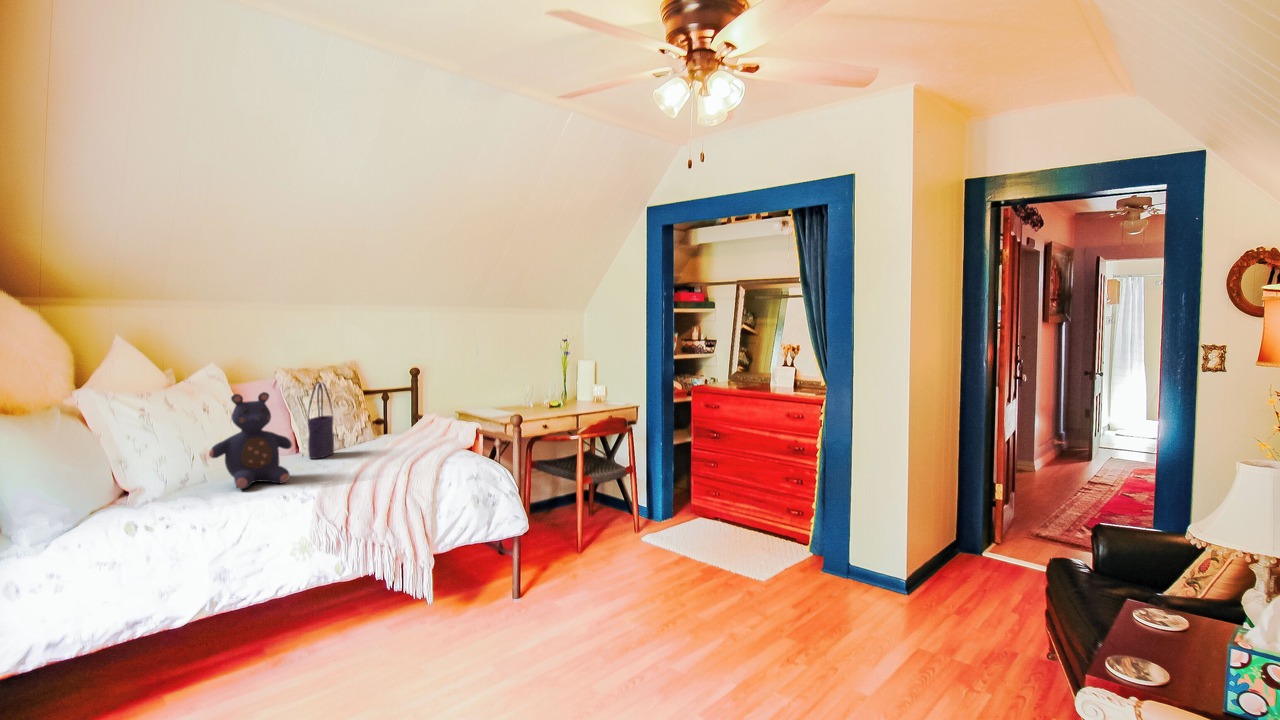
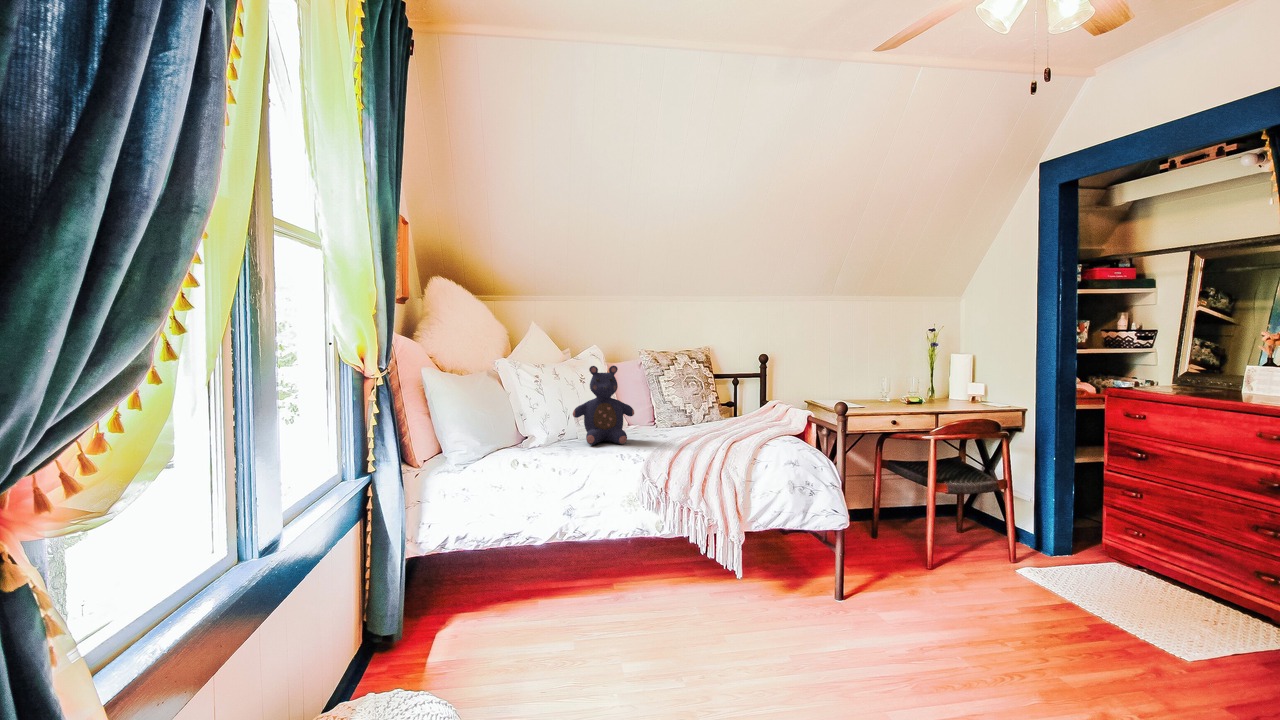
tote bag: present [308,383,334,459] -> none [655,362,678,430]

